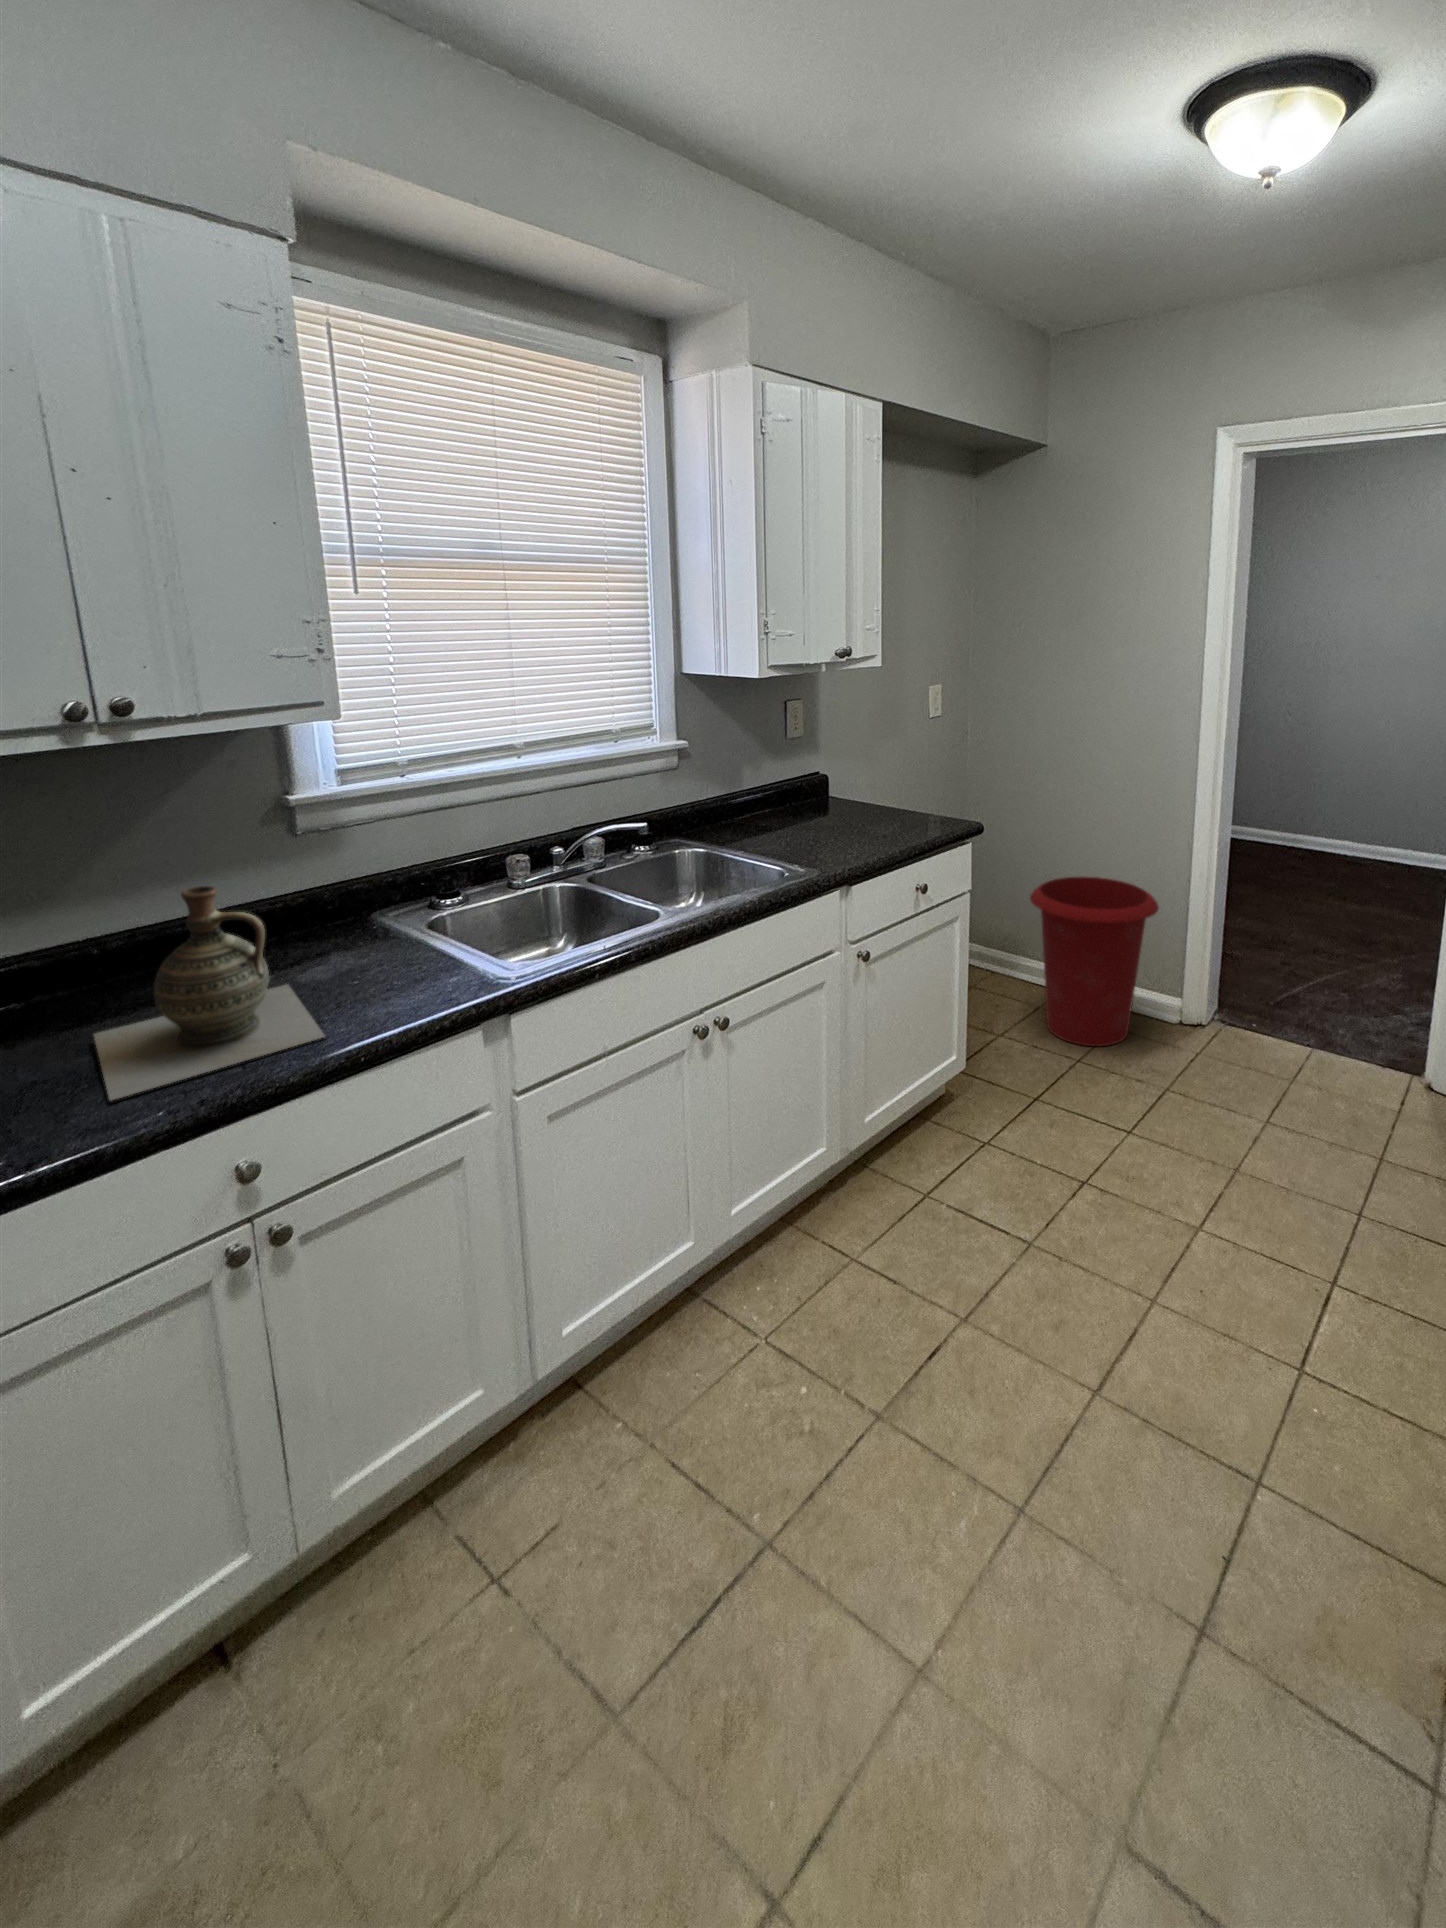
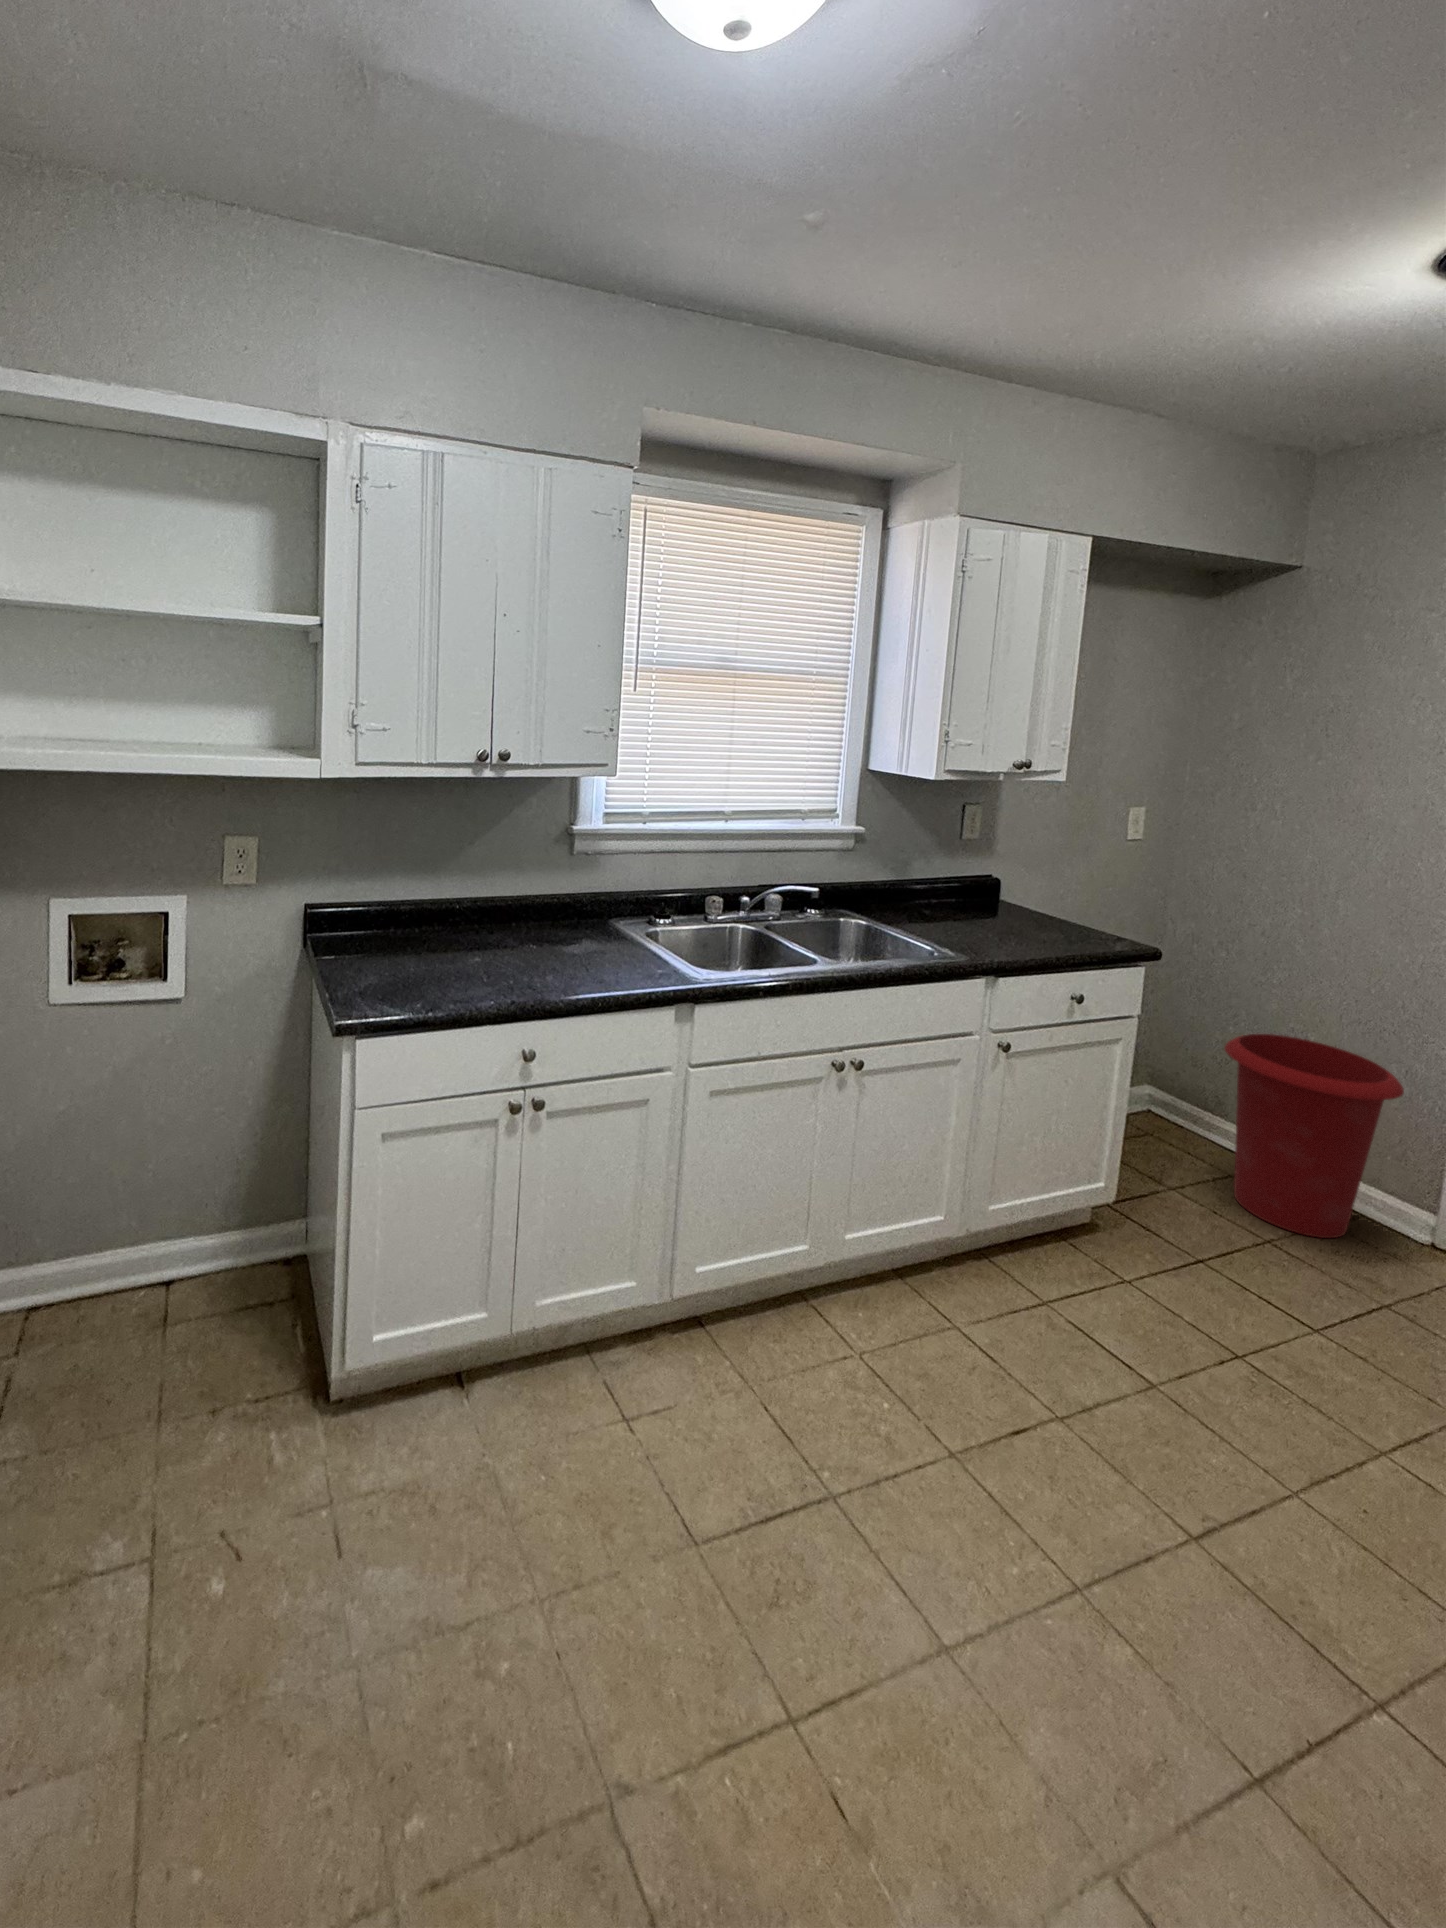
ceramic jug: present [94,886,325,1100] -> none [457,871,581,989]

